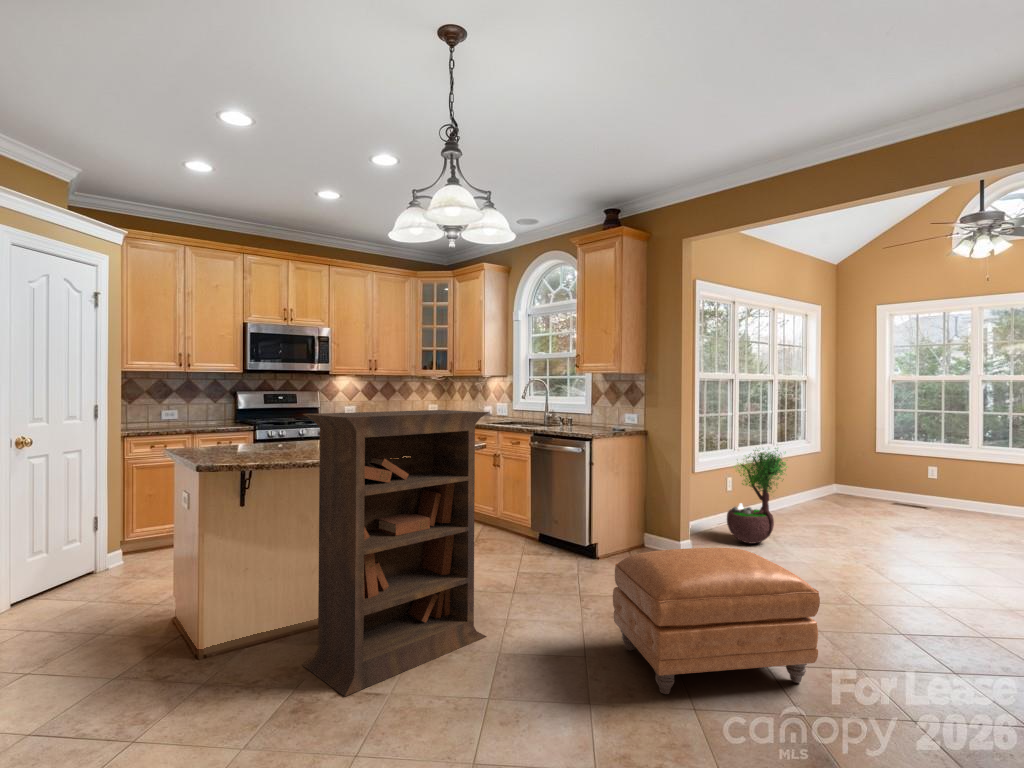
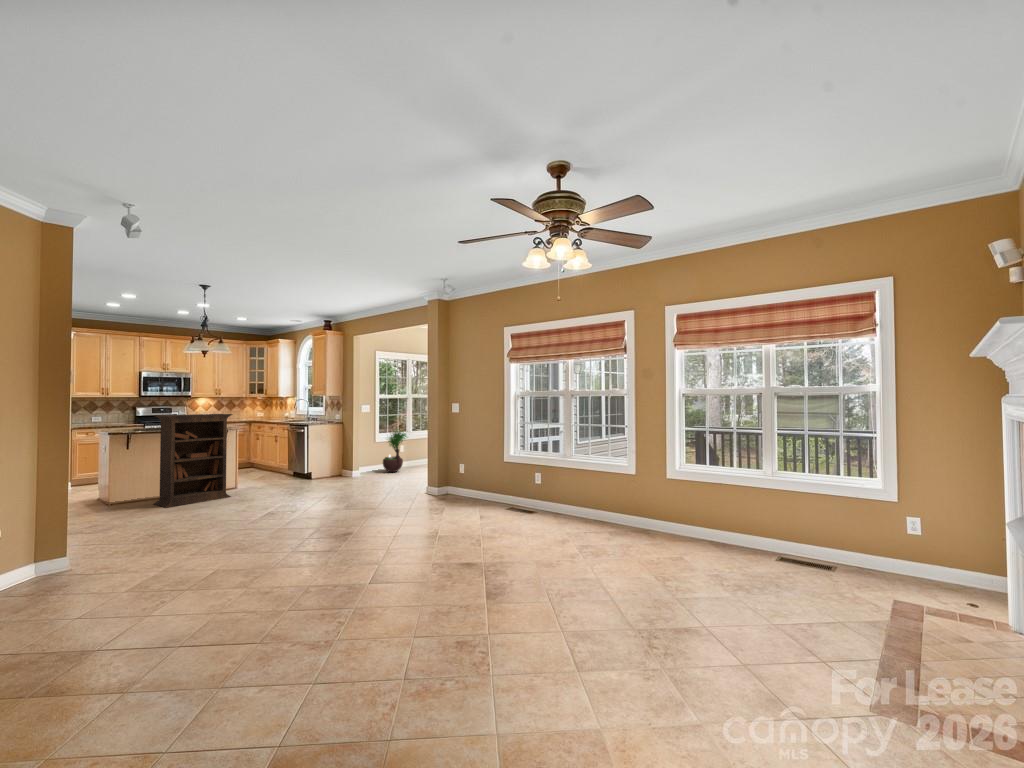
ottoman: present [613,548,820,694] -> none [274,460,335,502]

